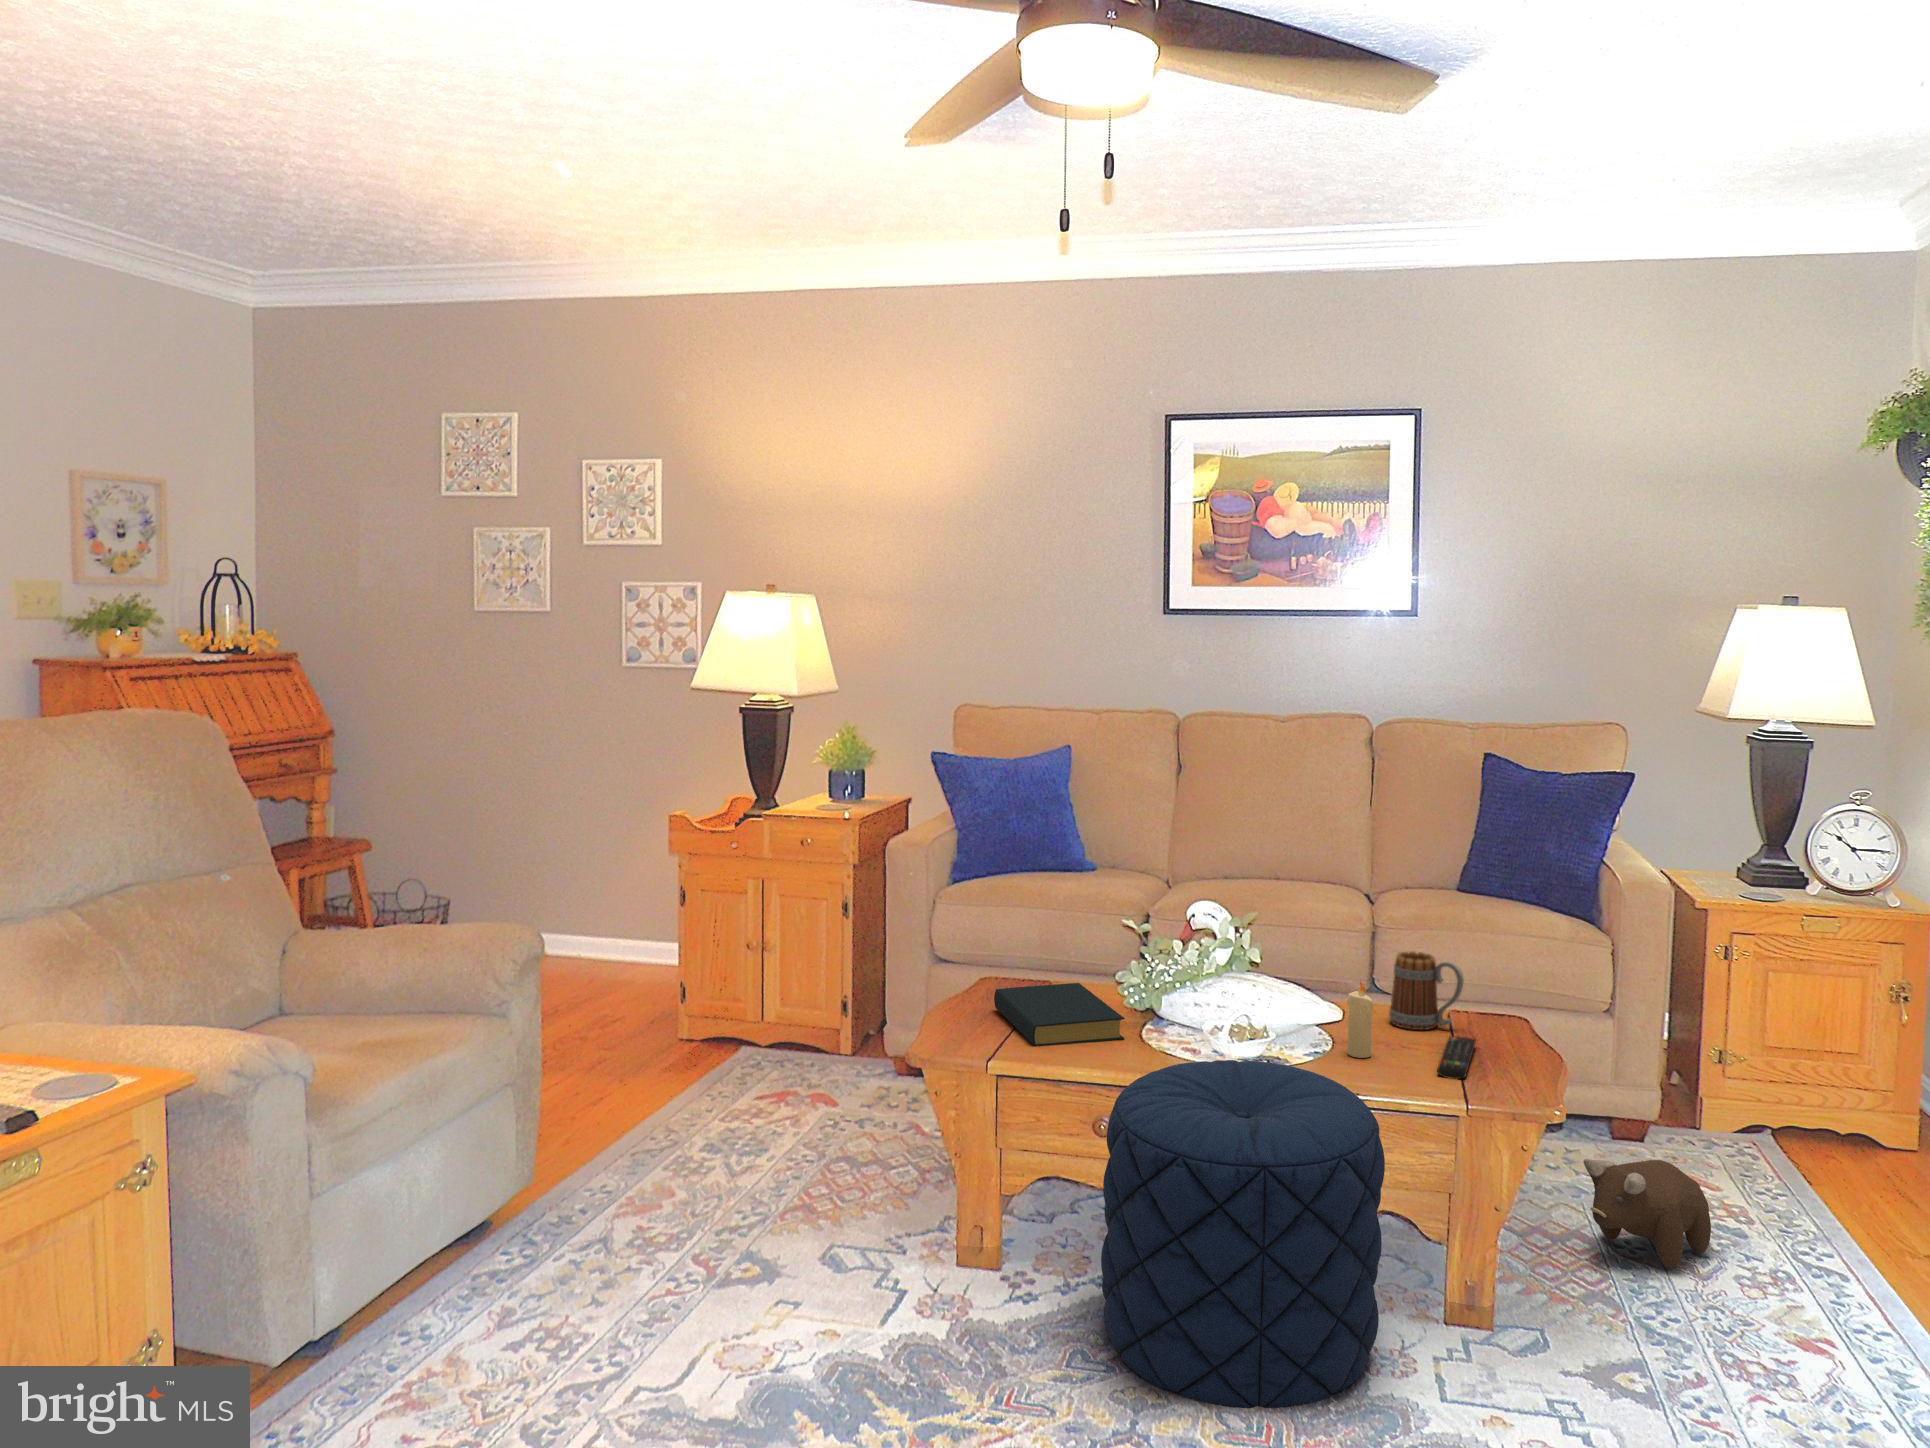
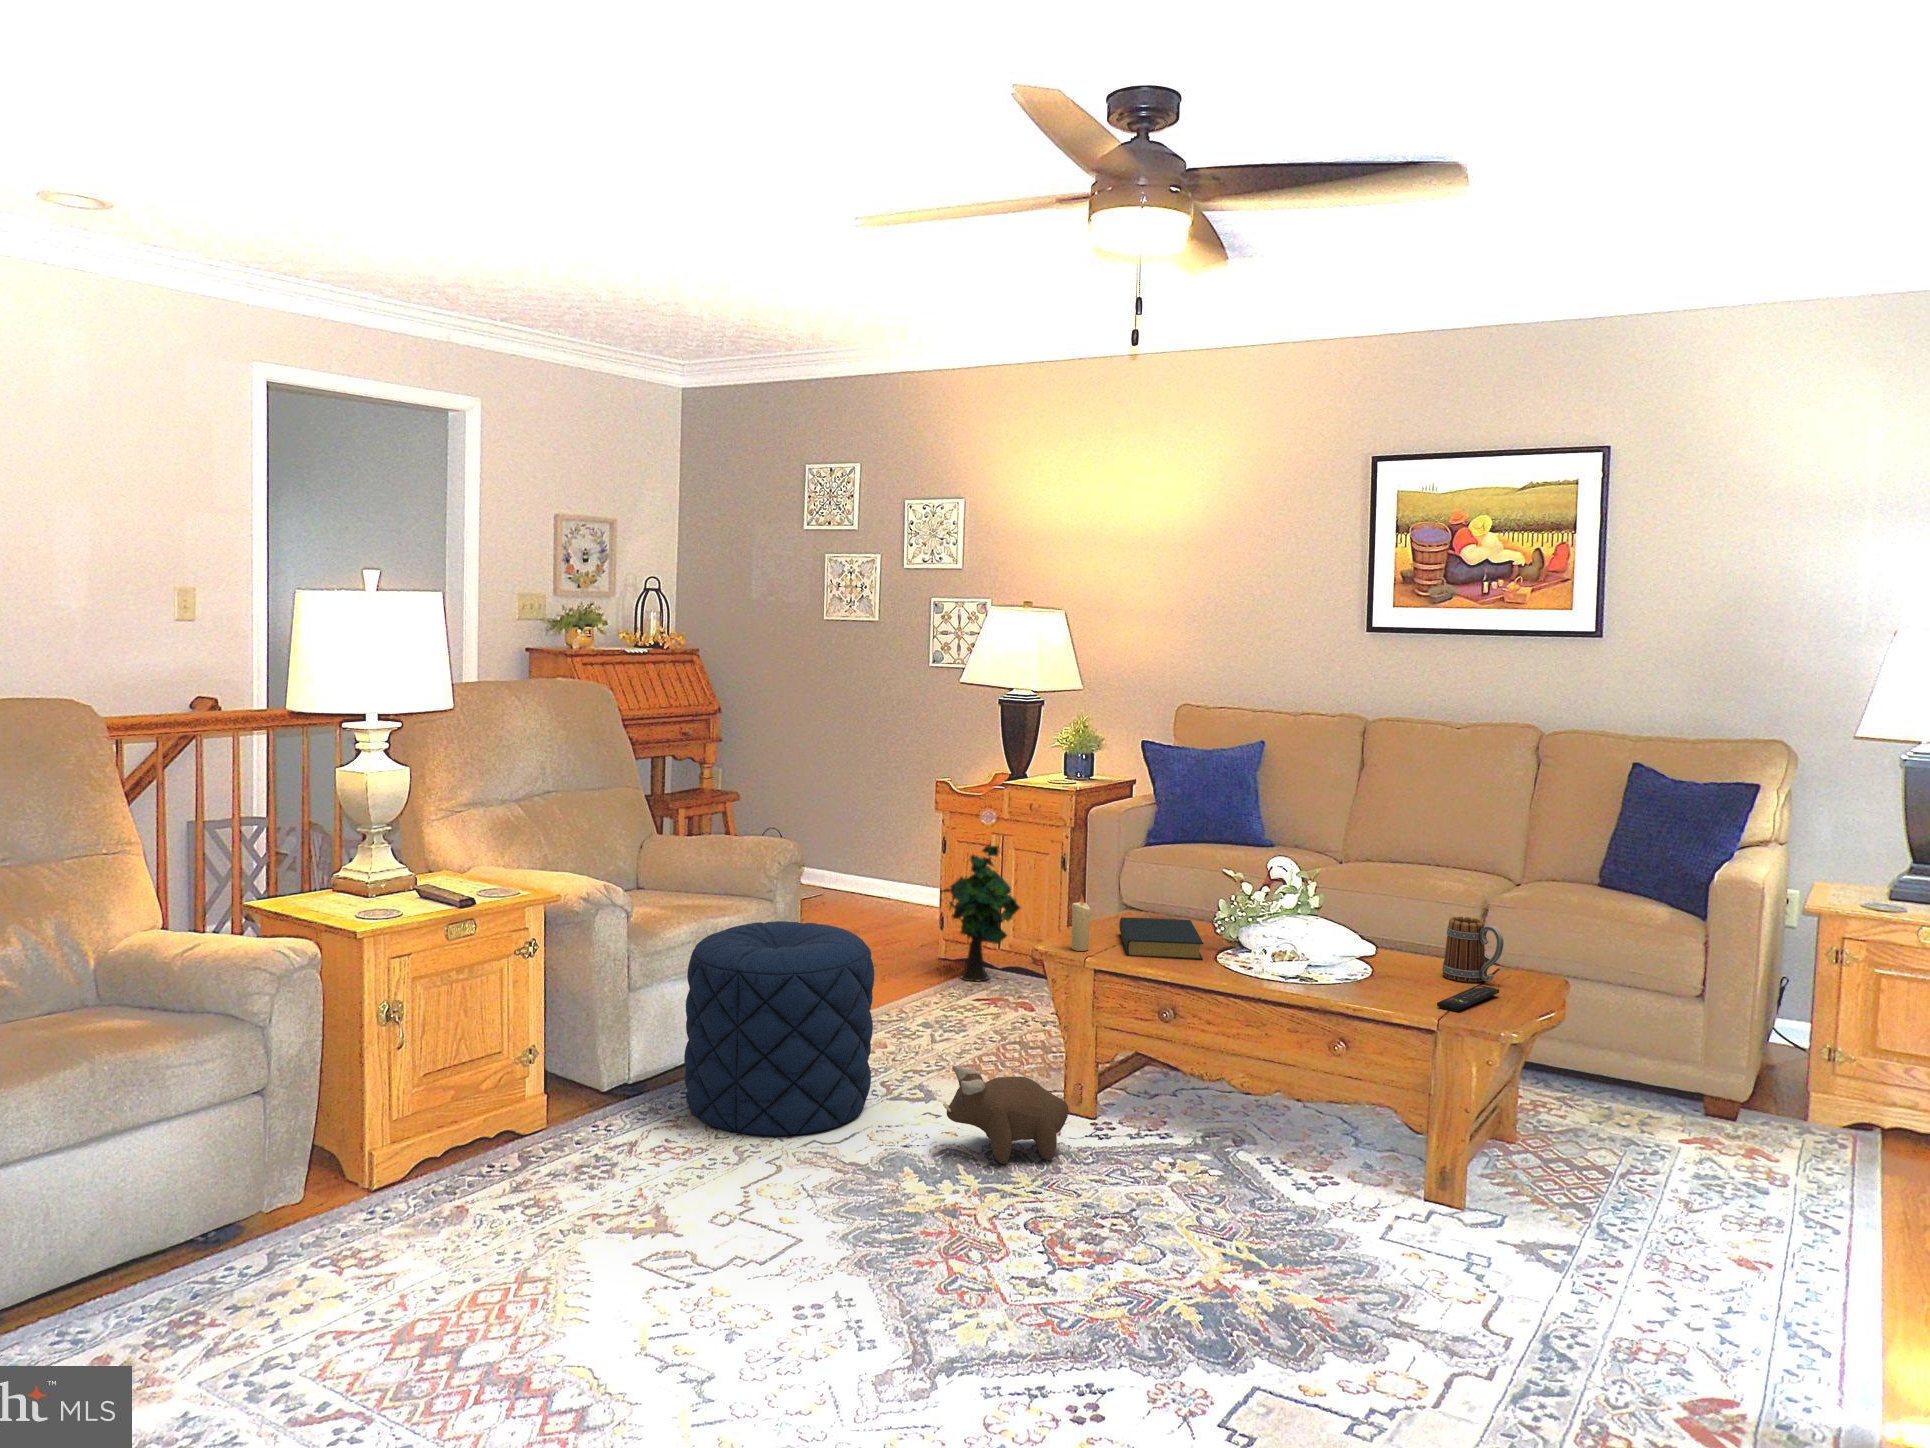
decorative plant: none [691,894,797,1070] -> present [943,846,1020,982]
candle: present [1347,981,1373,1058] -> present [1071,894,1090,951]
pouf: present [1101,1060,1385,1408] -> present [684,921,874,1136]
plush toy: present [1583,1159,1711,1269] -> present [943,1066,1069,1164]

